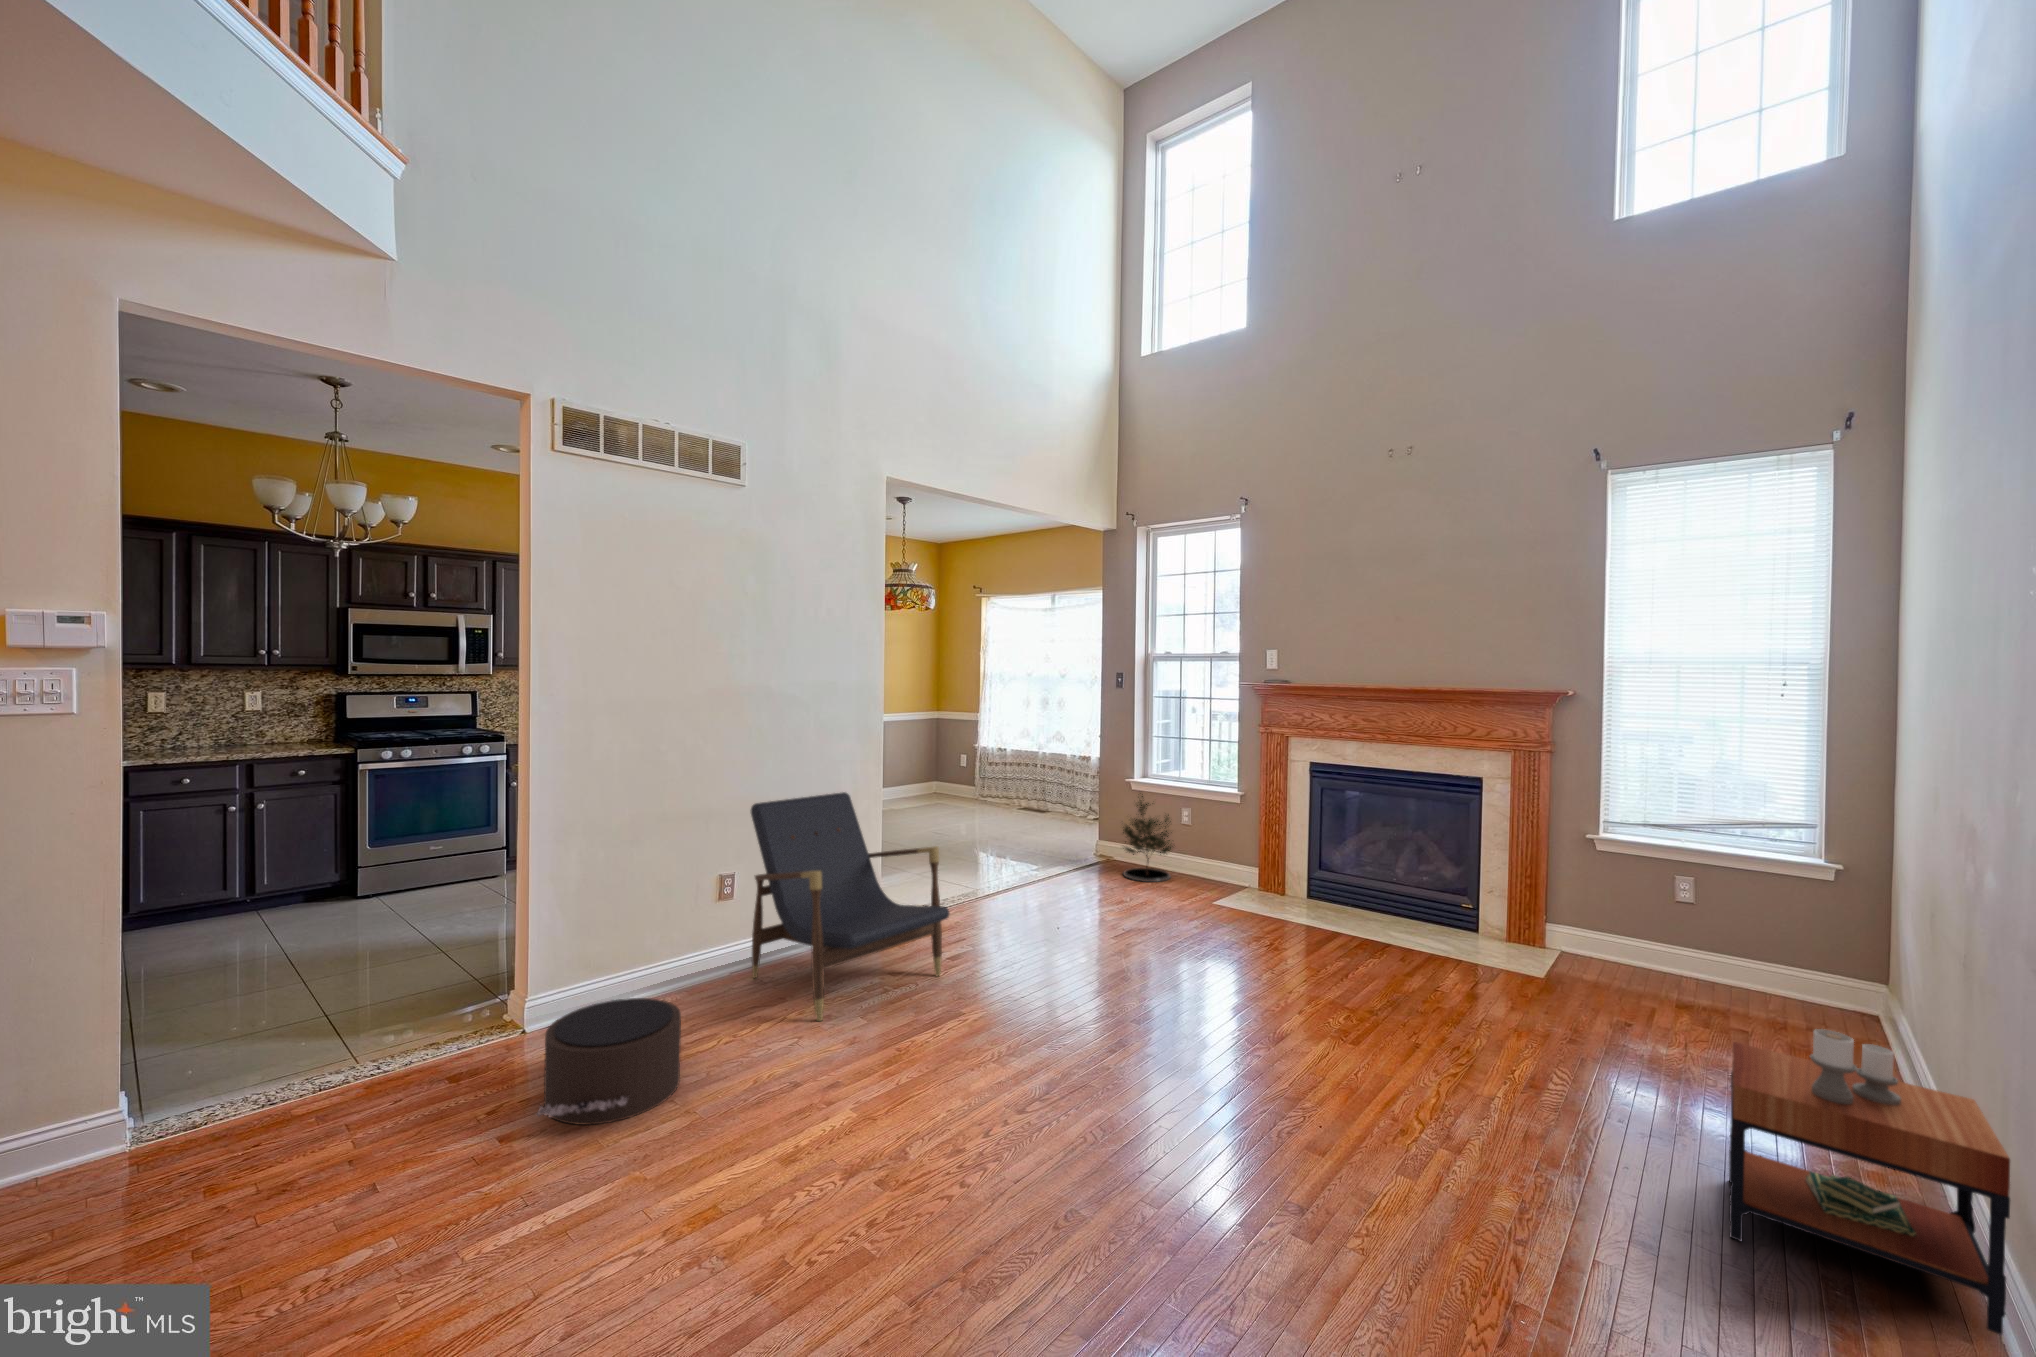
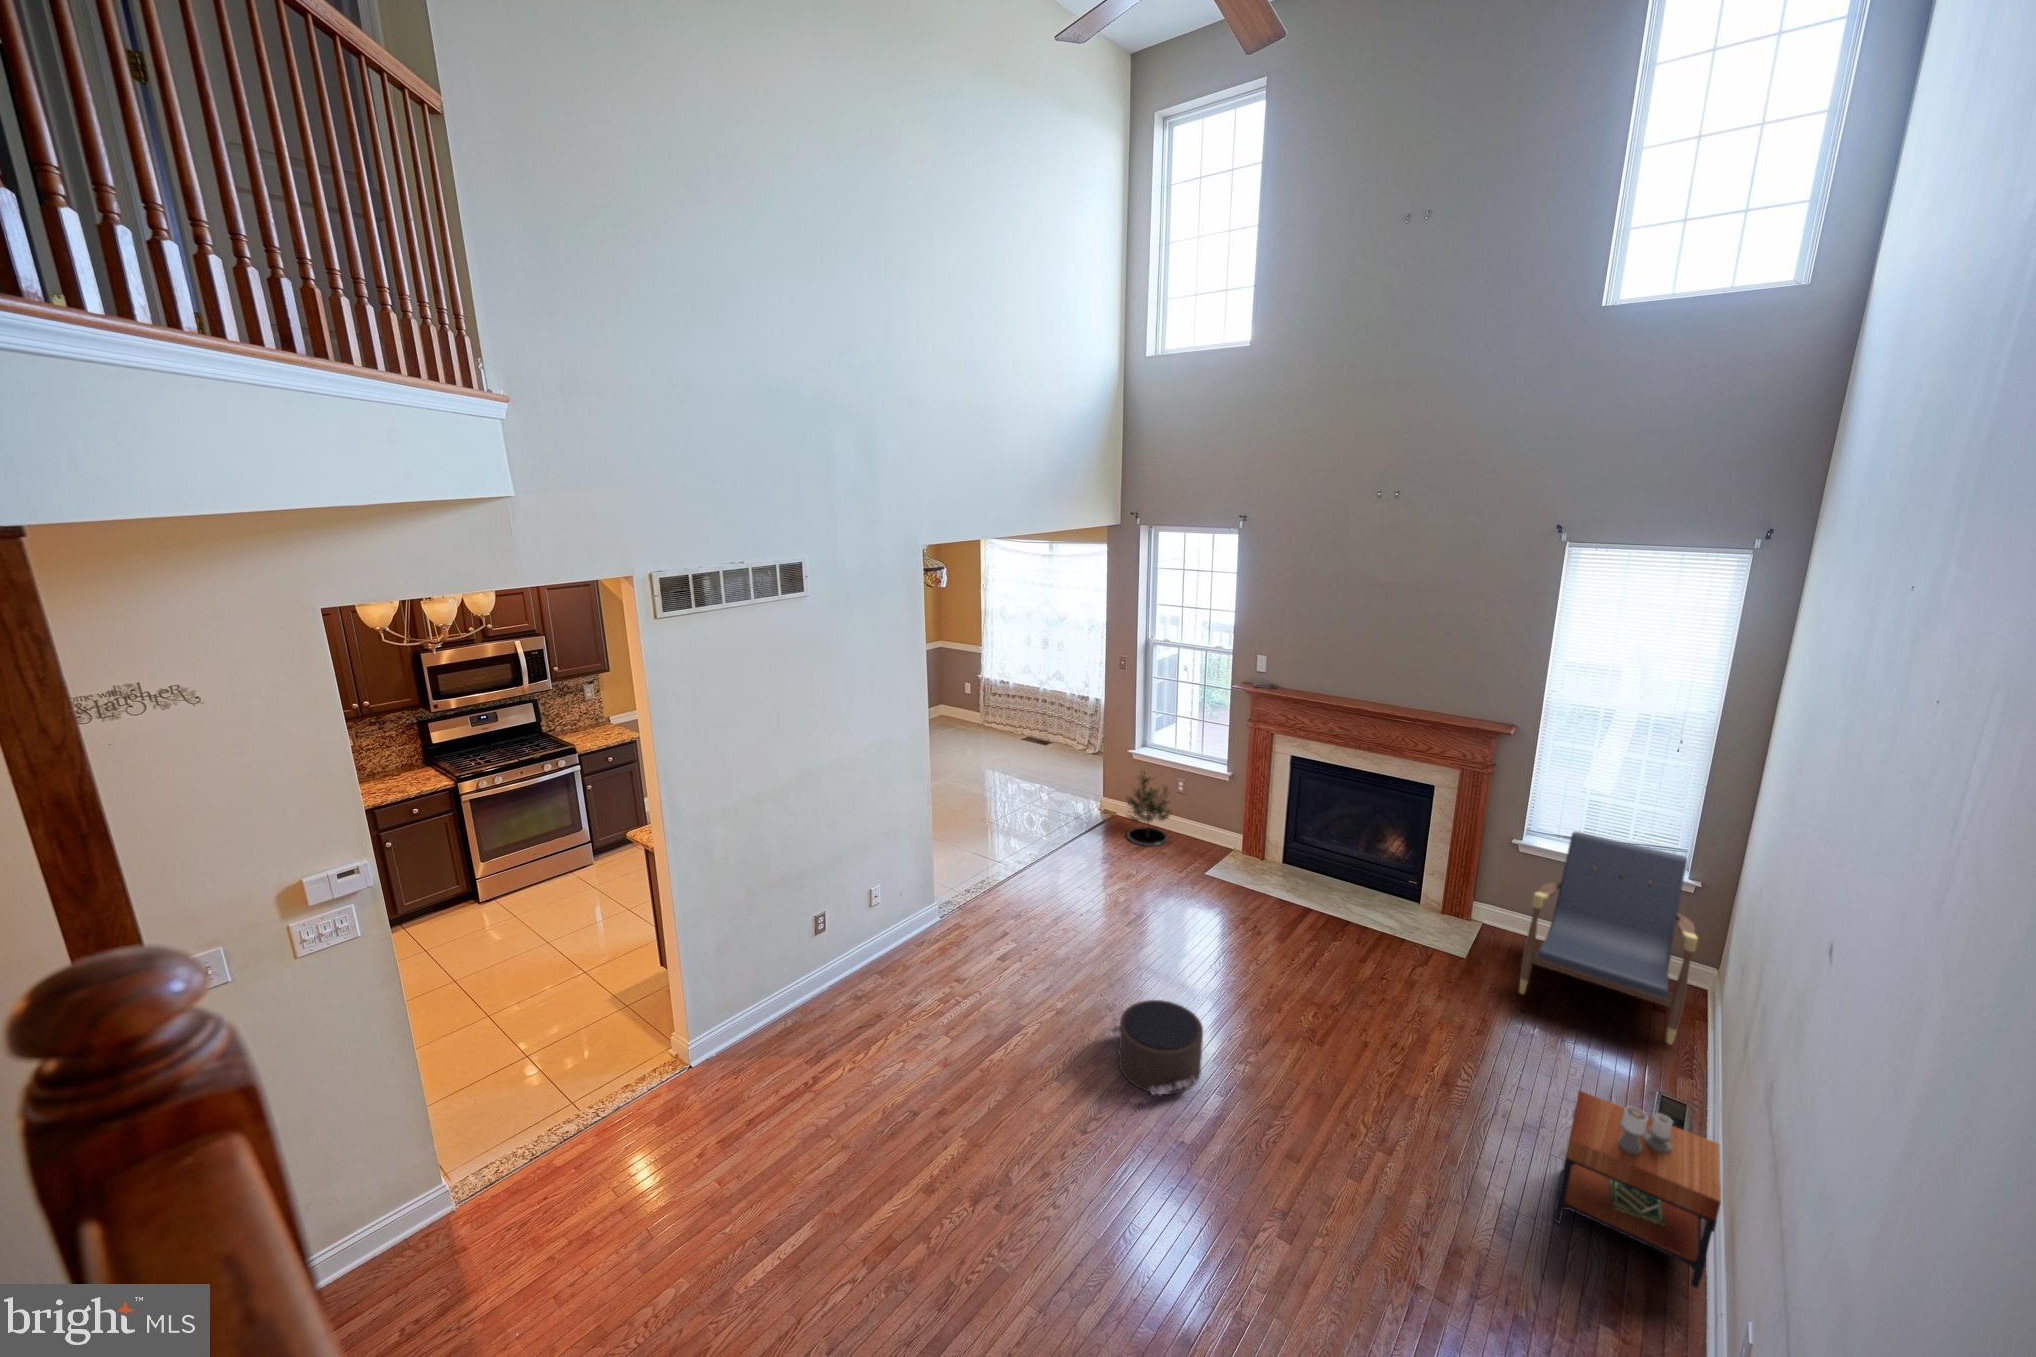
lounge chair: present [751,792,949,1021] -> present [1519,832,1698,1045]
pouf: present [537,998,681,1125] -> present [1110,1000,1203,1095]

